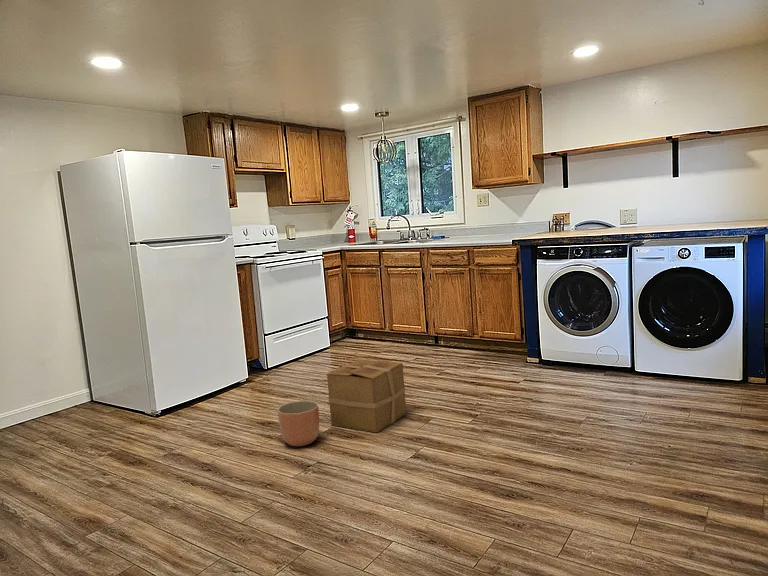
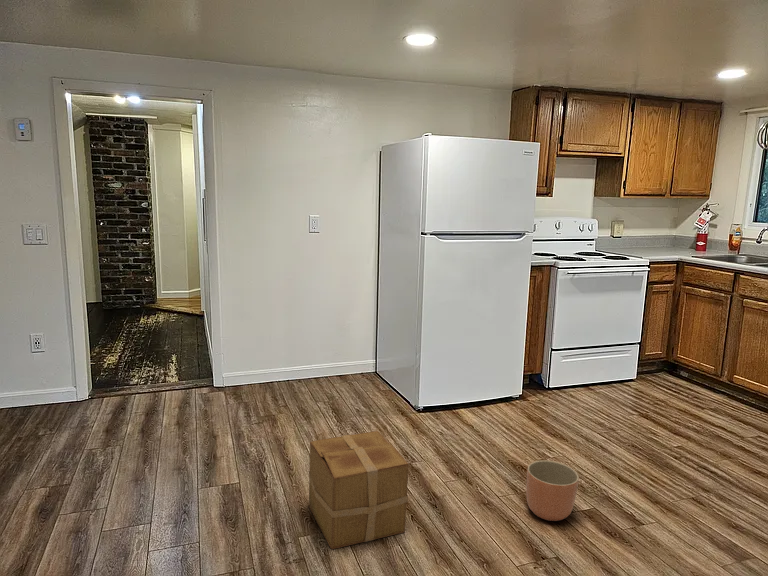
cardboard box: present [327,360,406,432] -> present [309,431,408,549]

